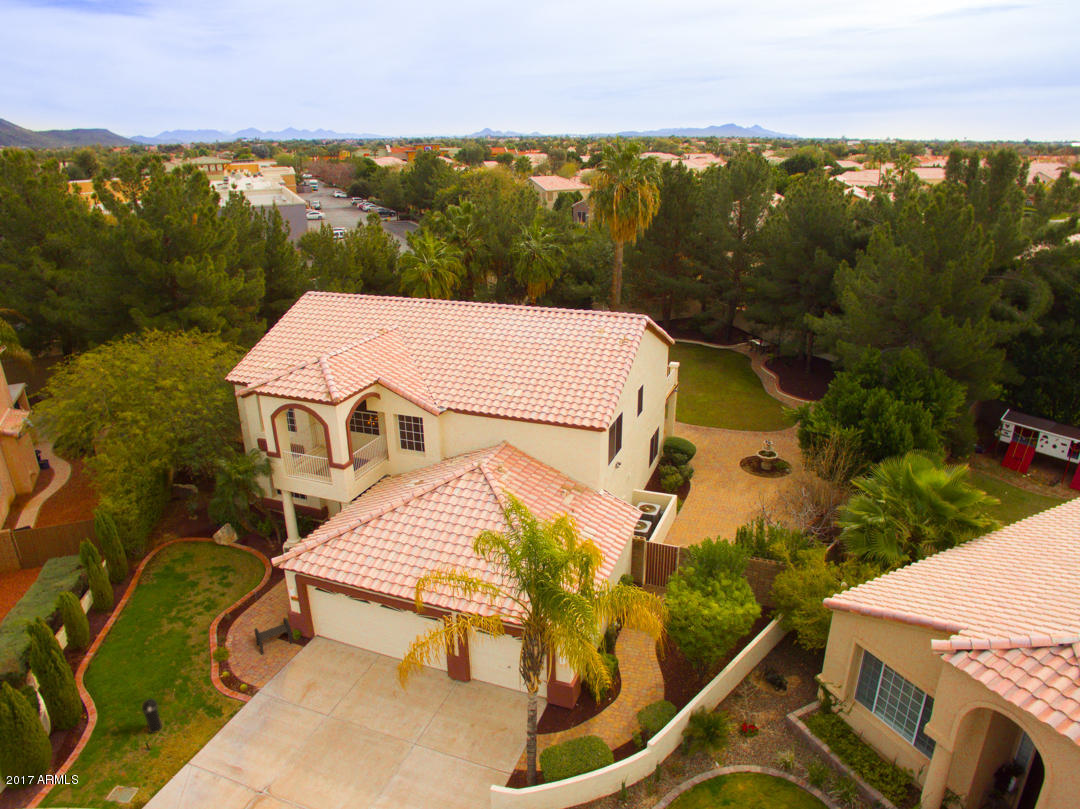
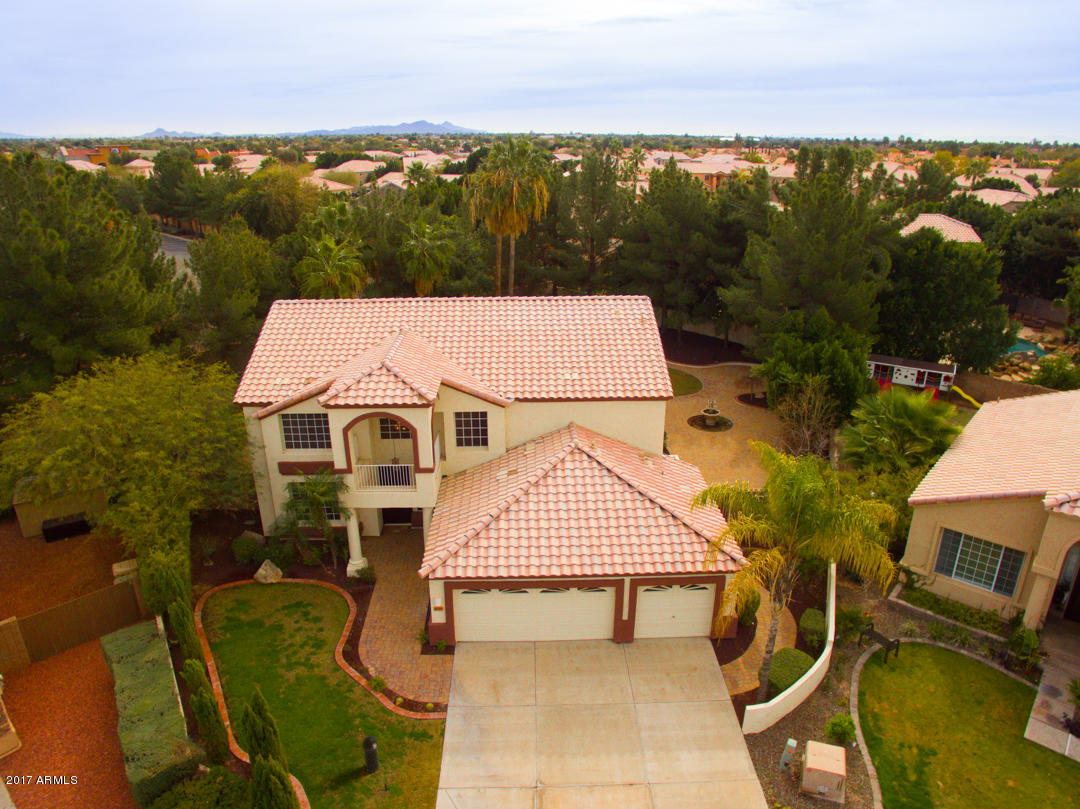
bench: present [254,618,292,654] -> present [858,622,900,663]

